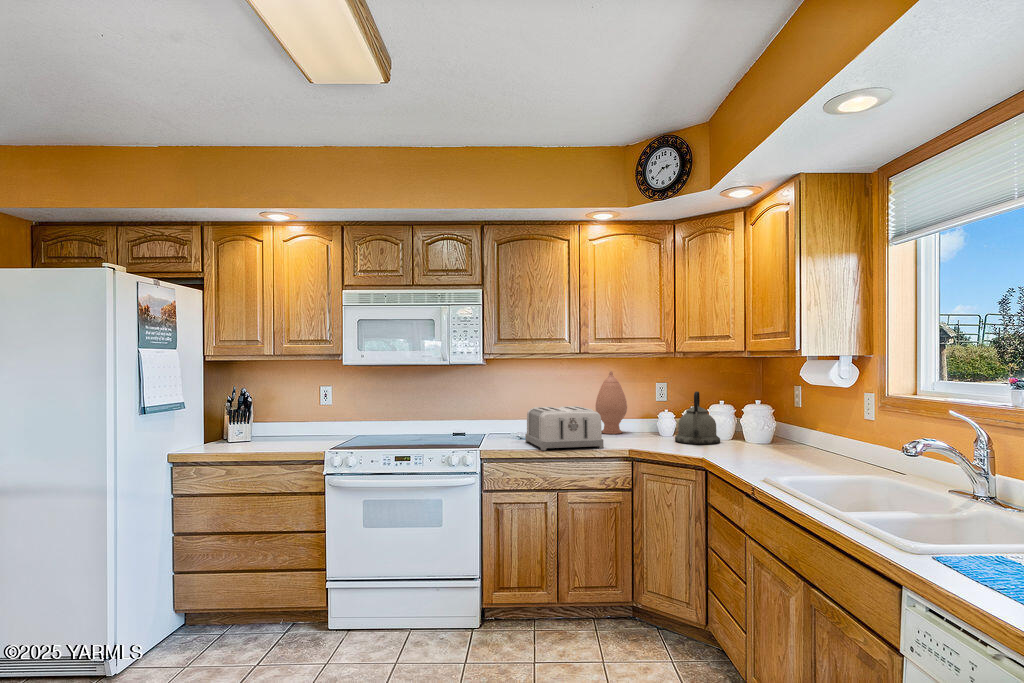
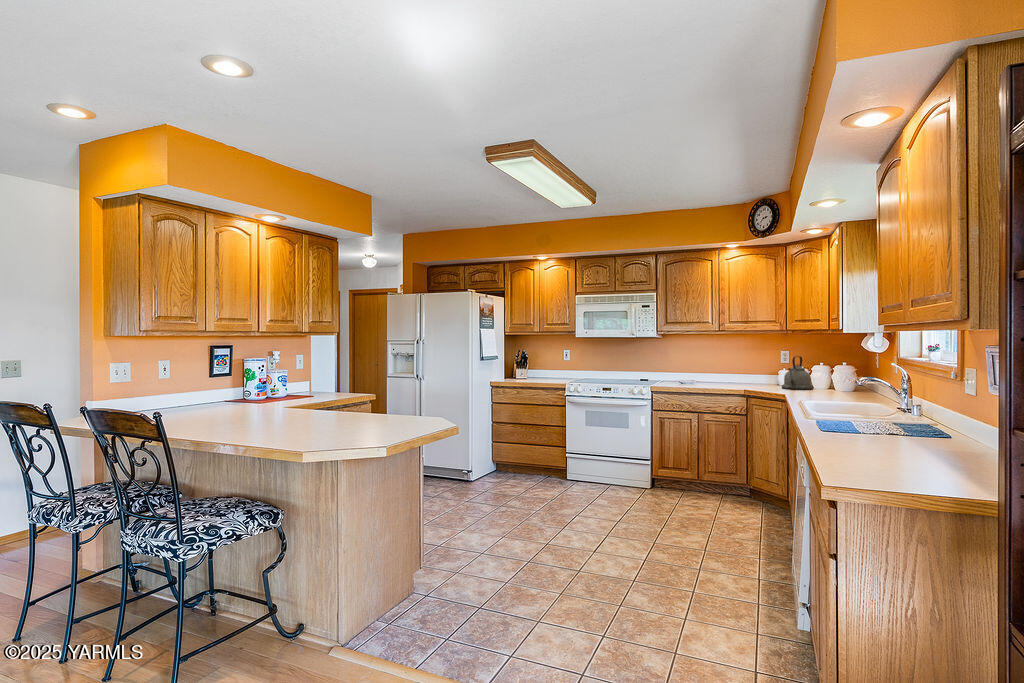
vase: present [595,371,627,434] -> none [736,343,758,384]
toaster: present [525,406,603,450] -> none [683,364,727,389]

